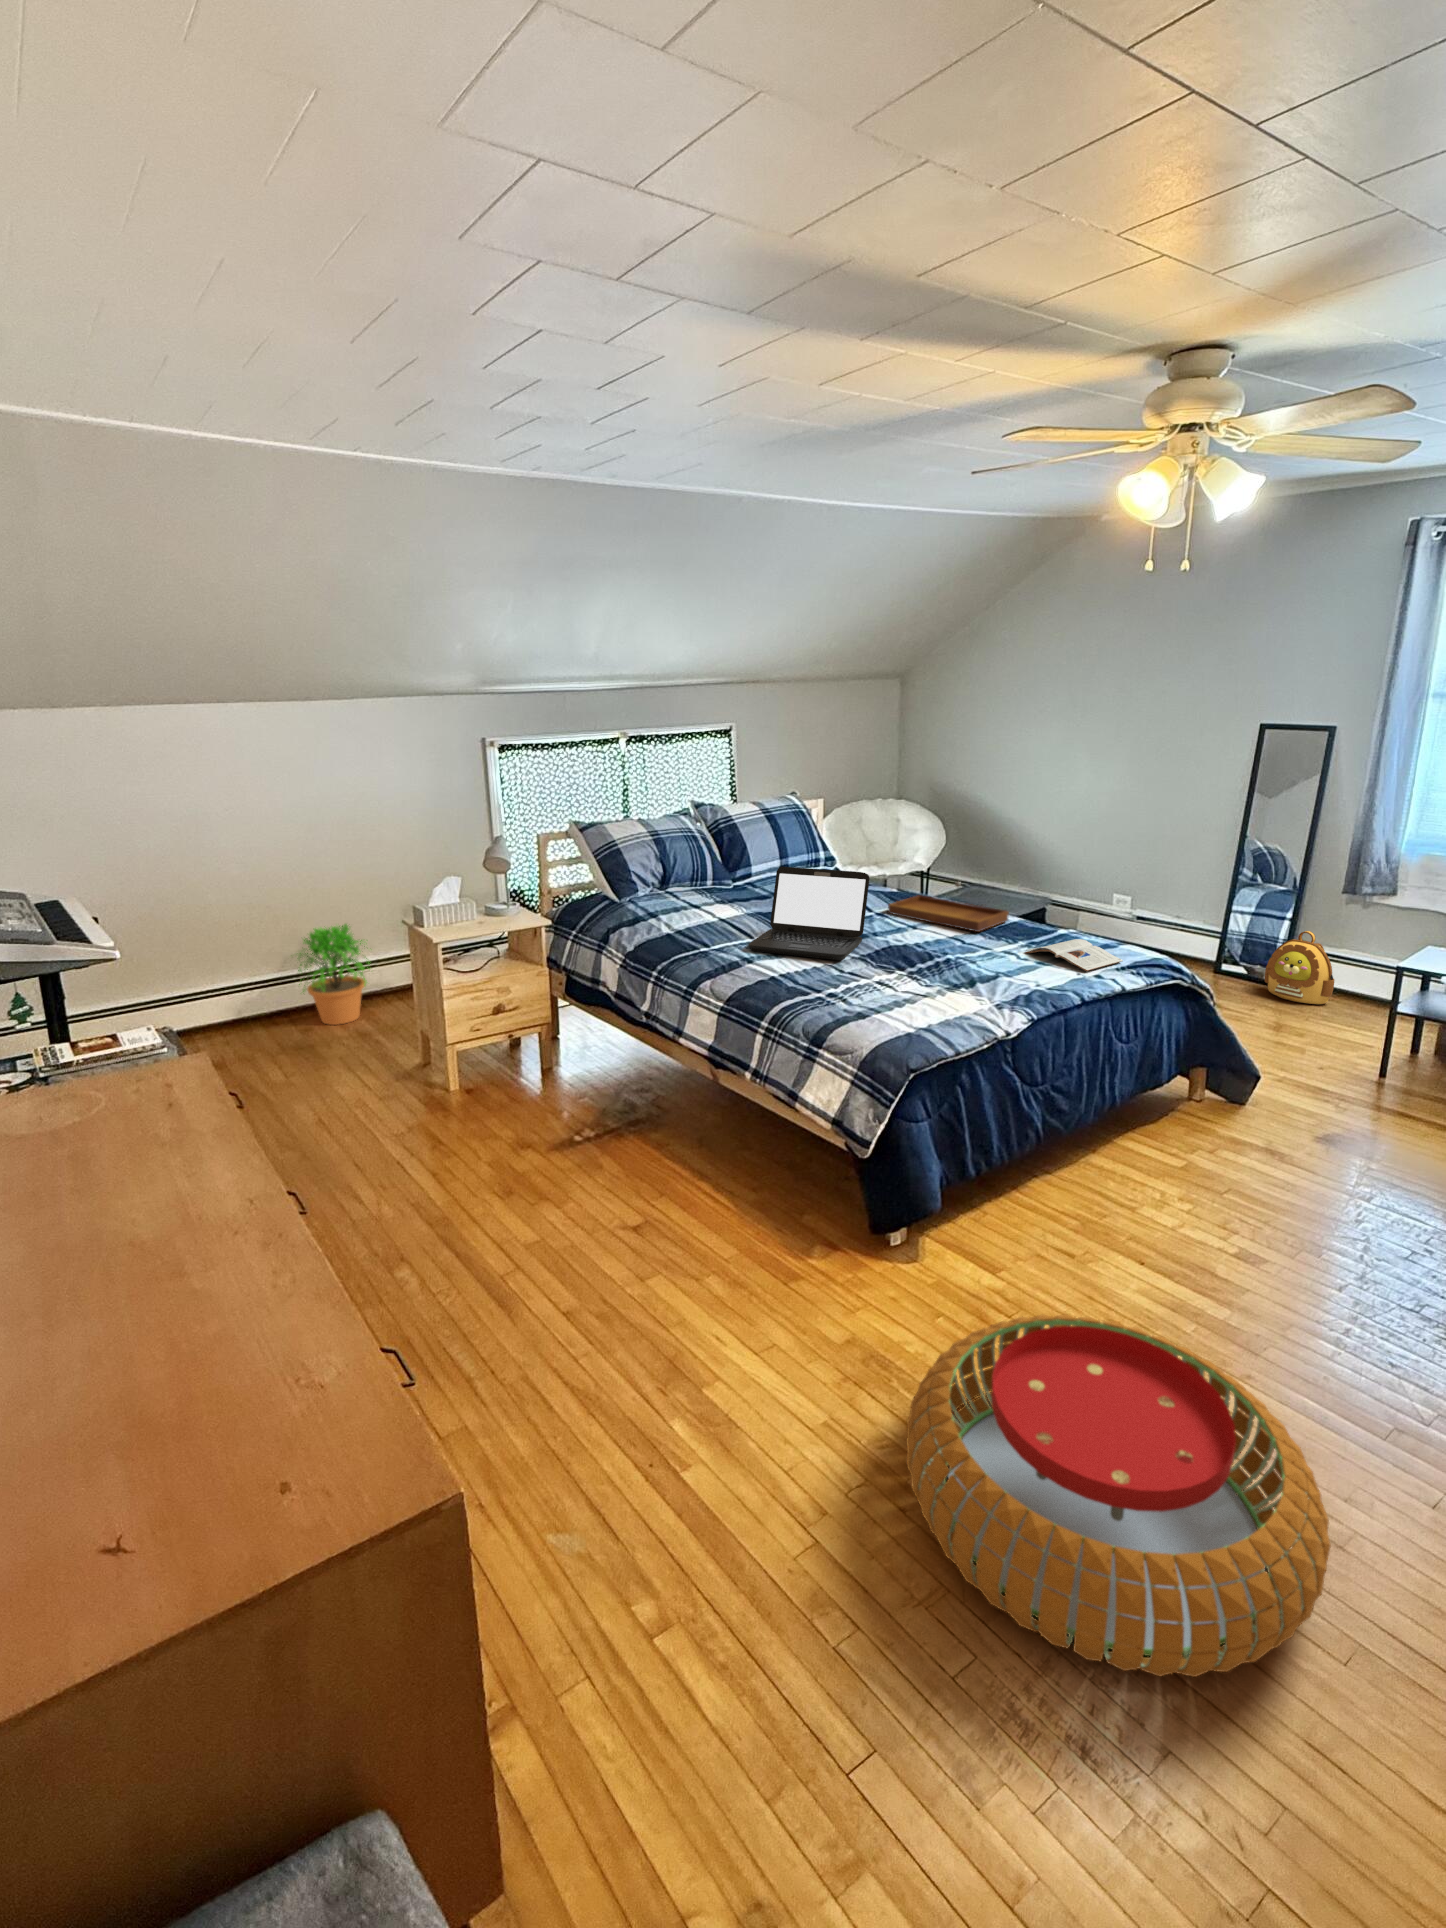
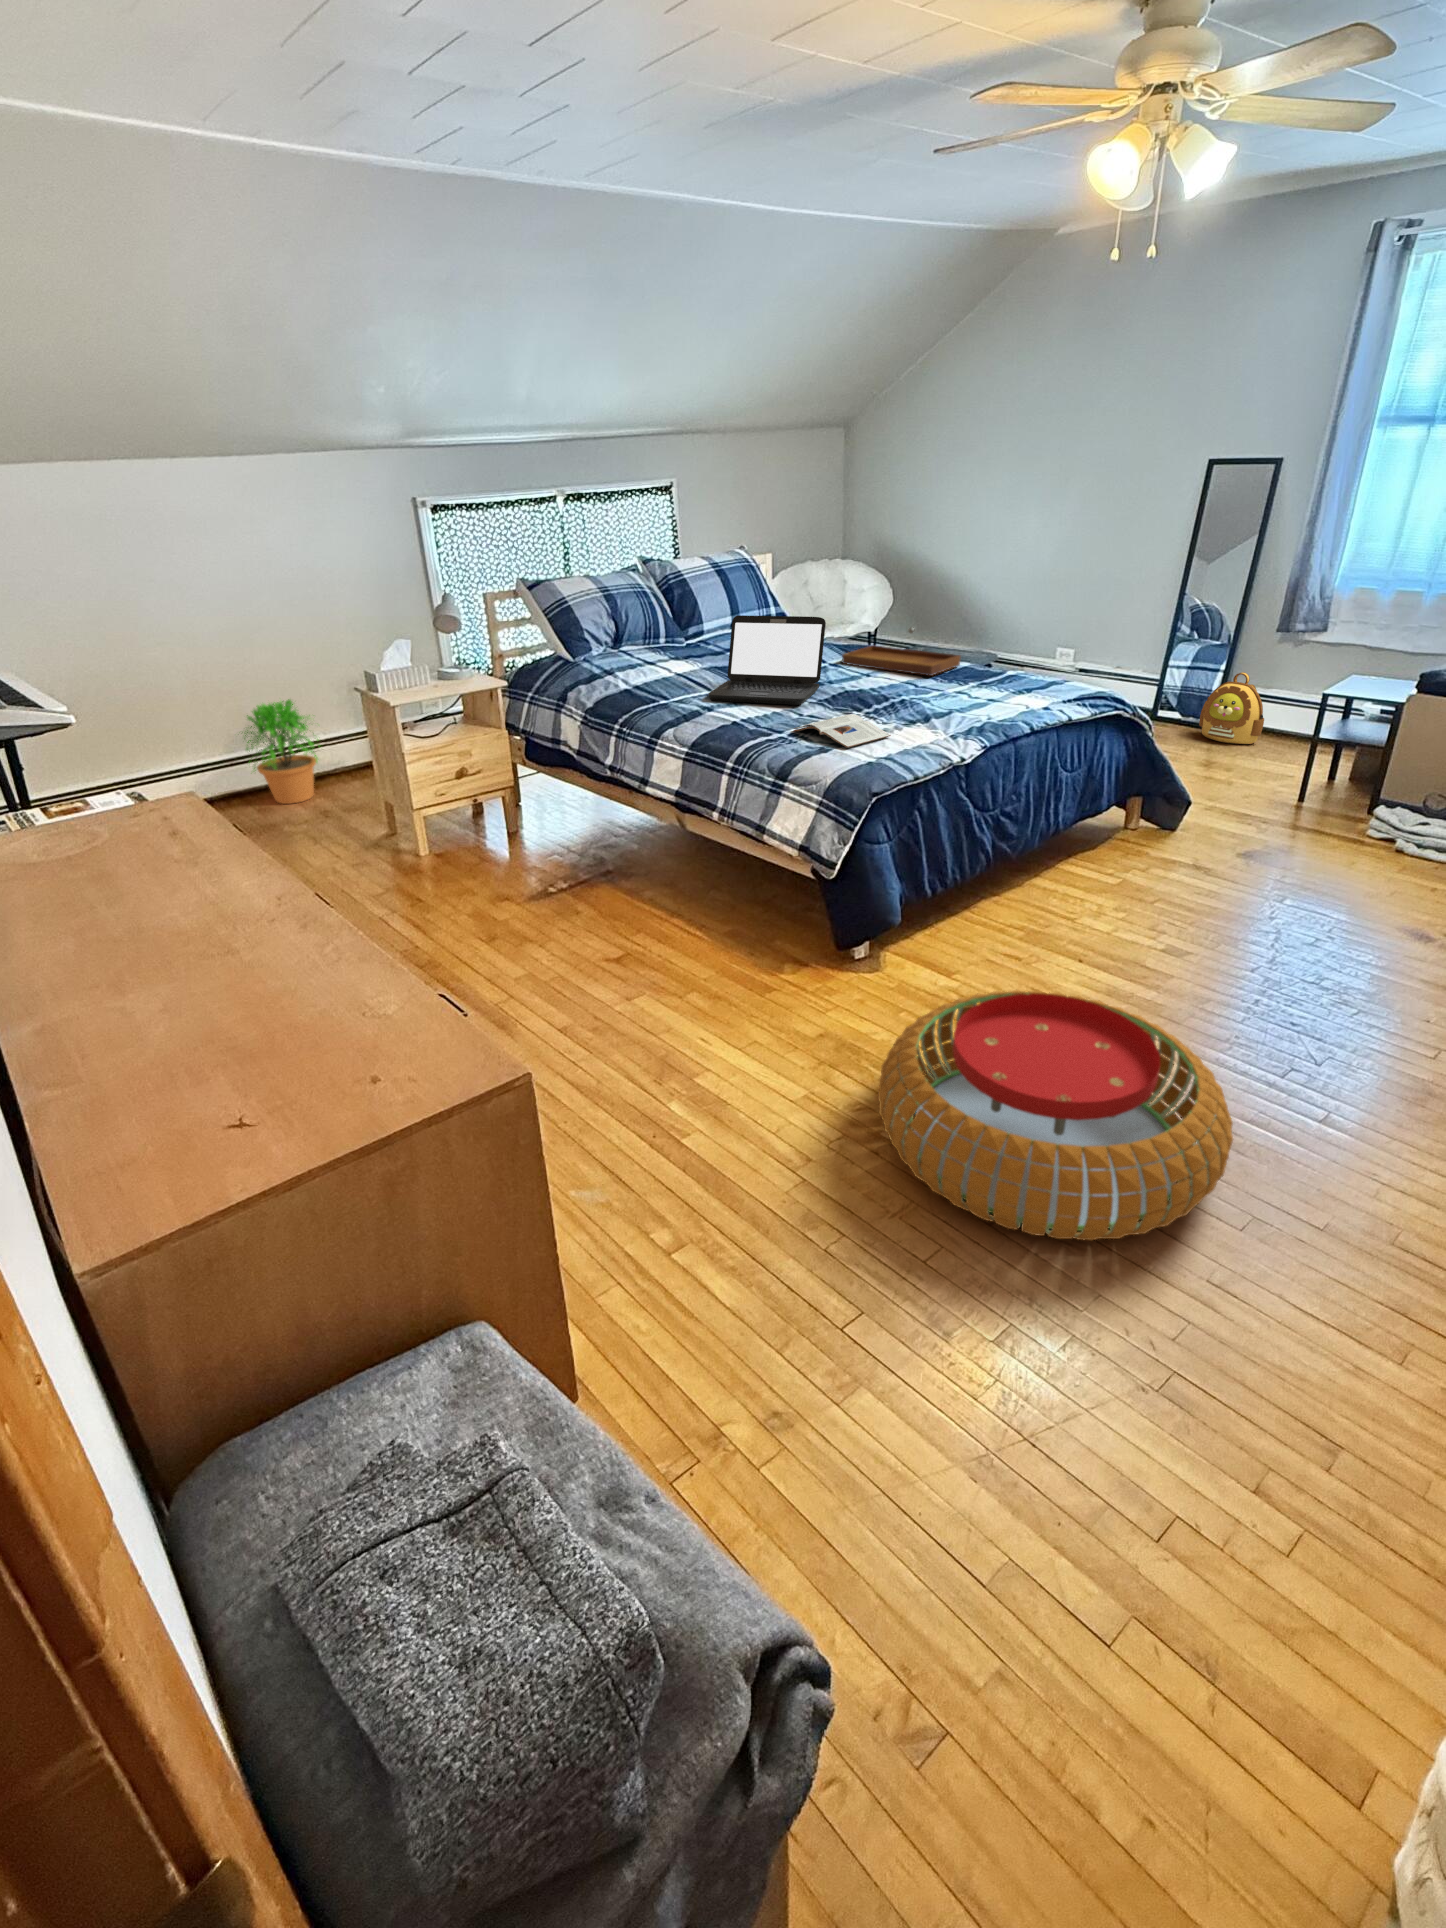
magazine: present [1026,939,1123,971] -> present [794,714,891,748]

